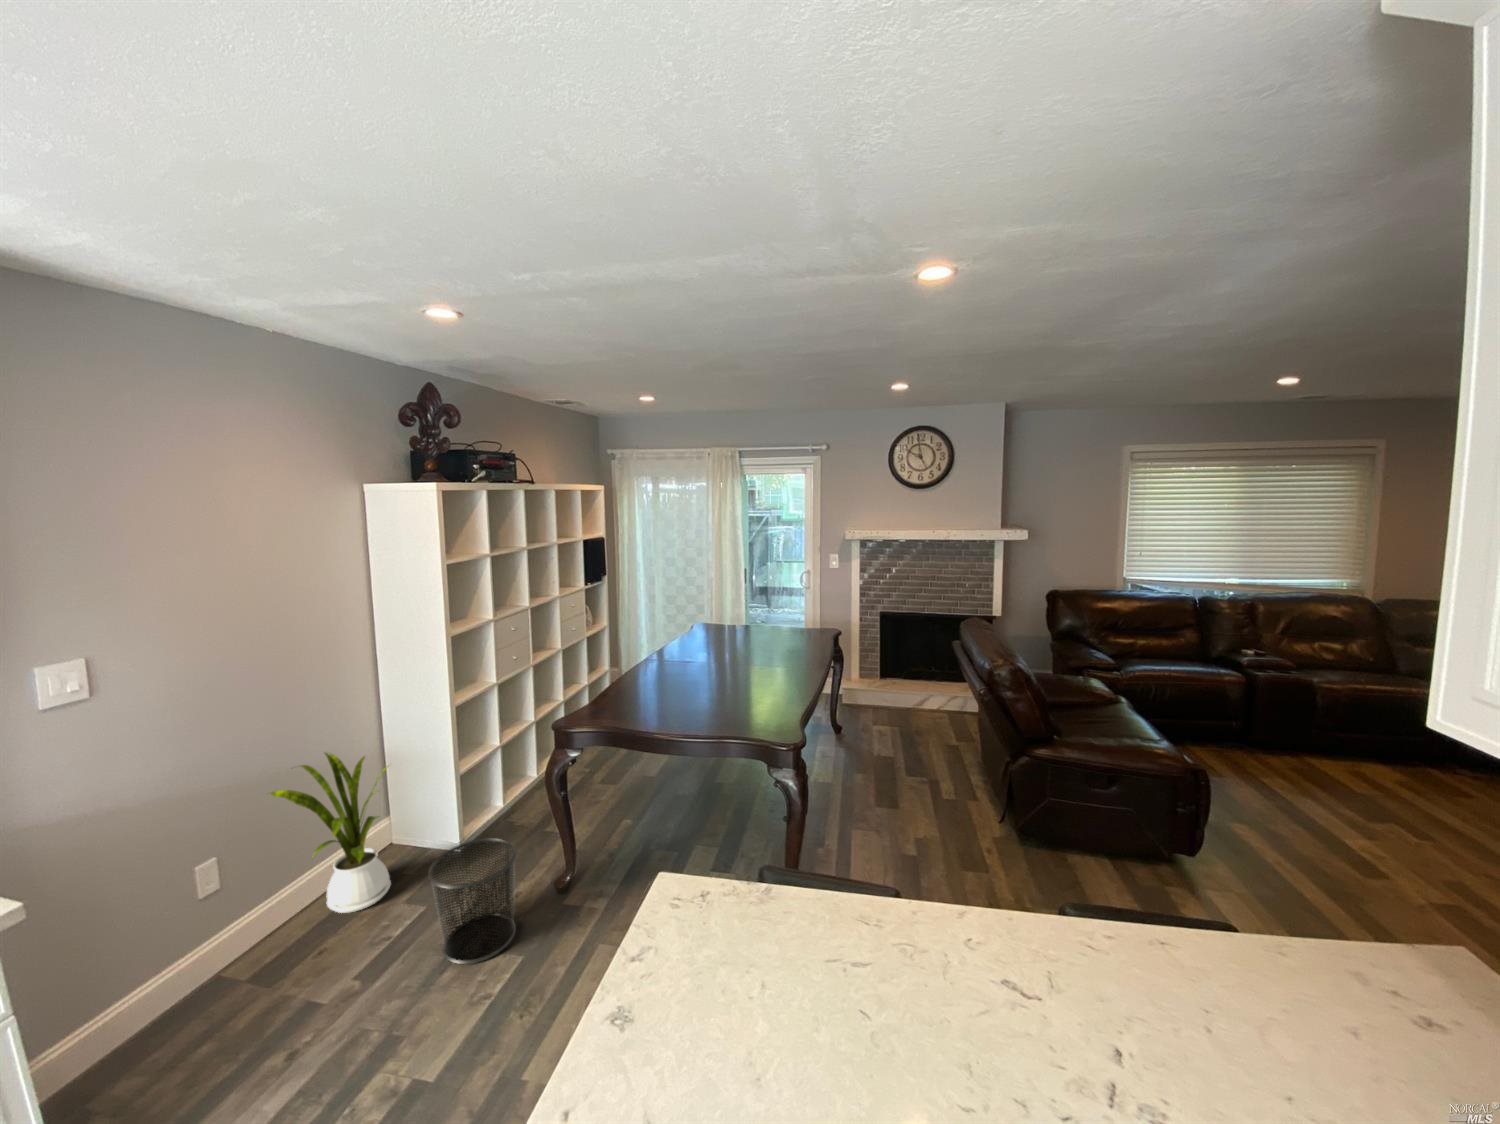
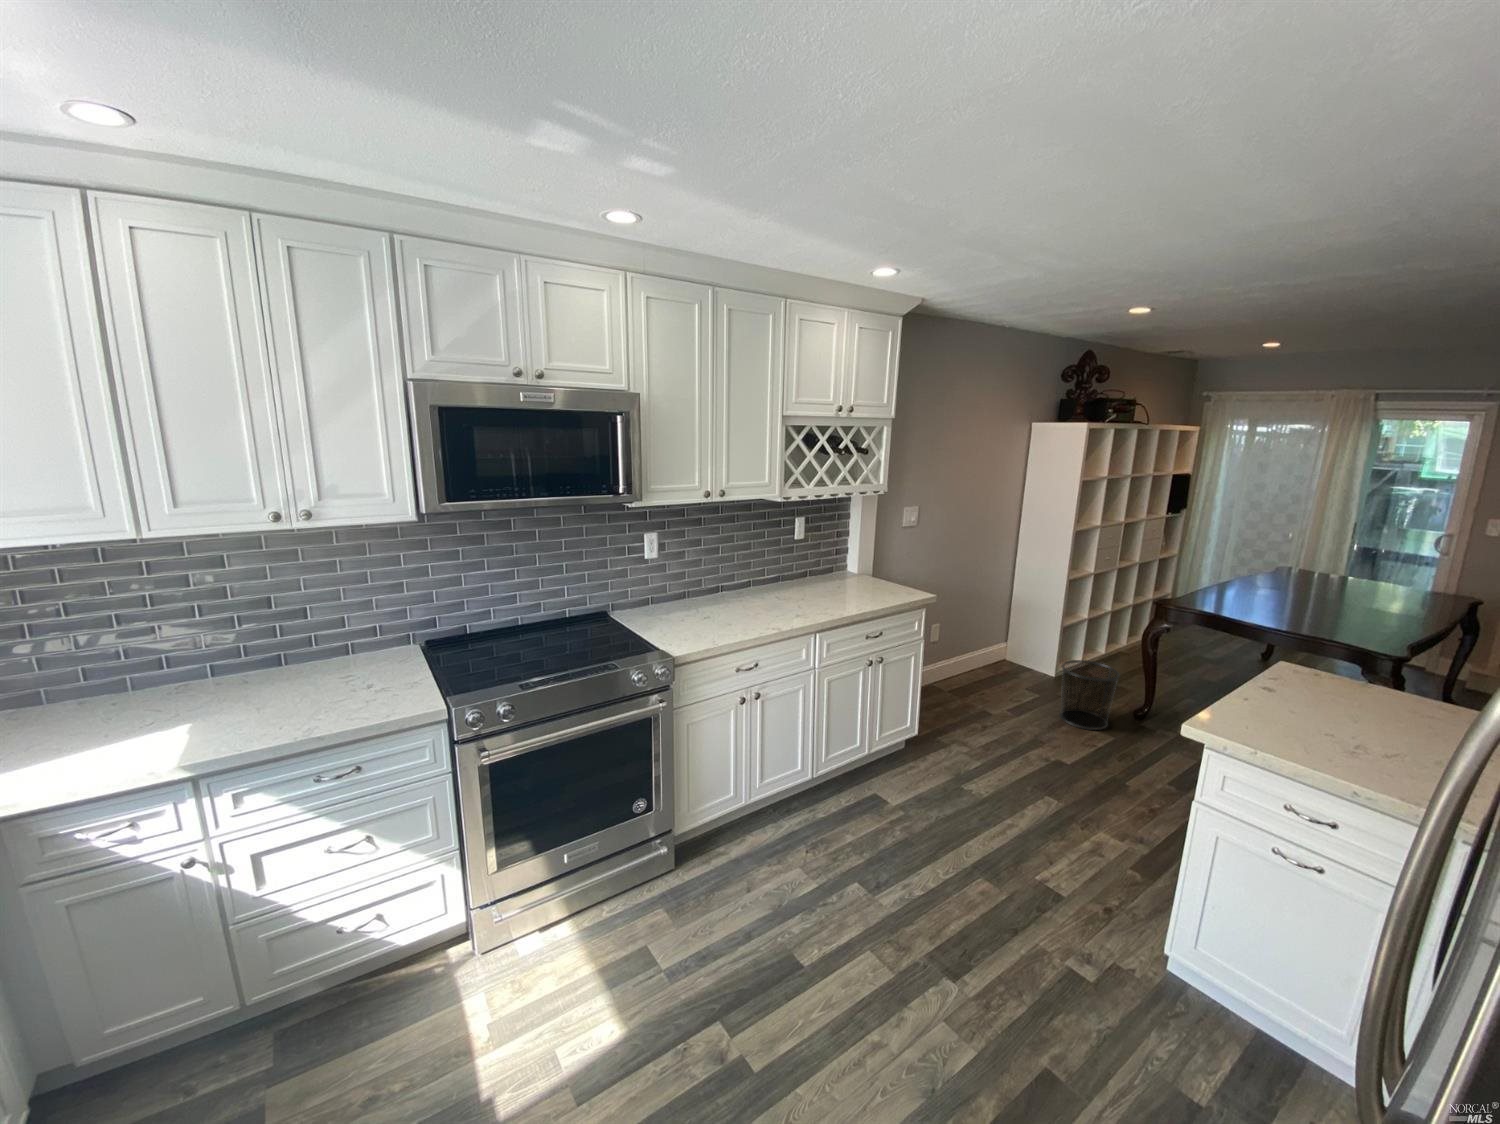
house plant: present [269,753,391,913] -> none [969,587,1034,684]

